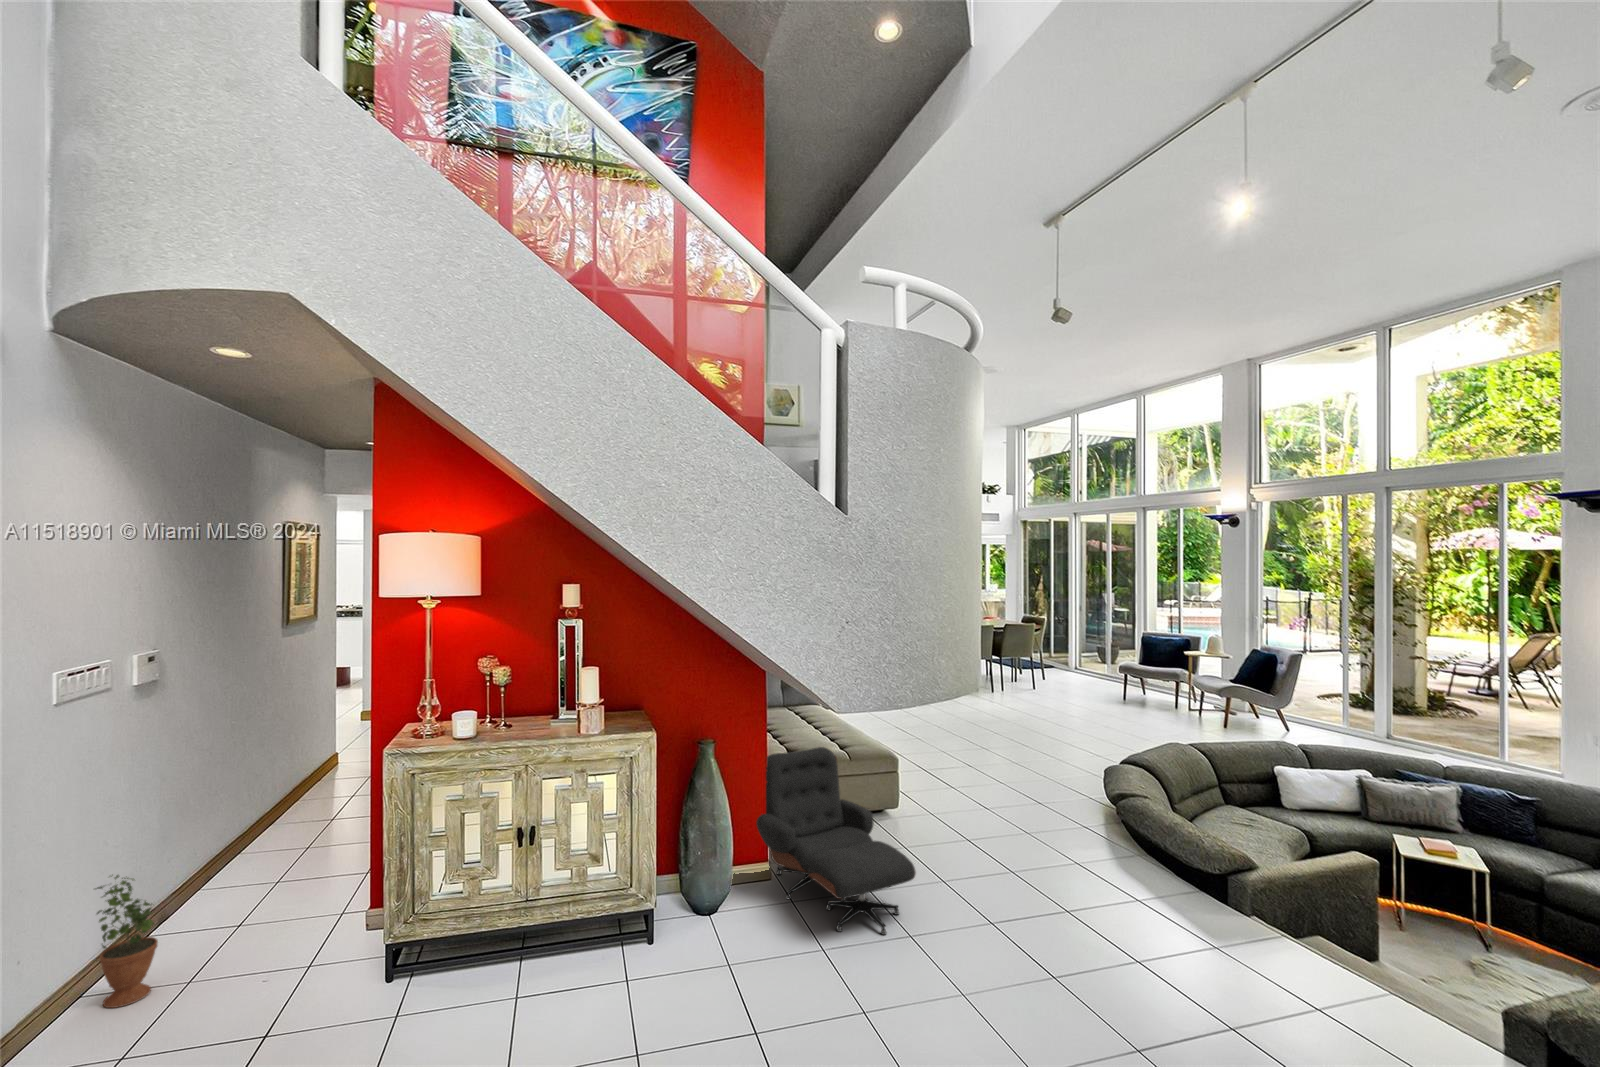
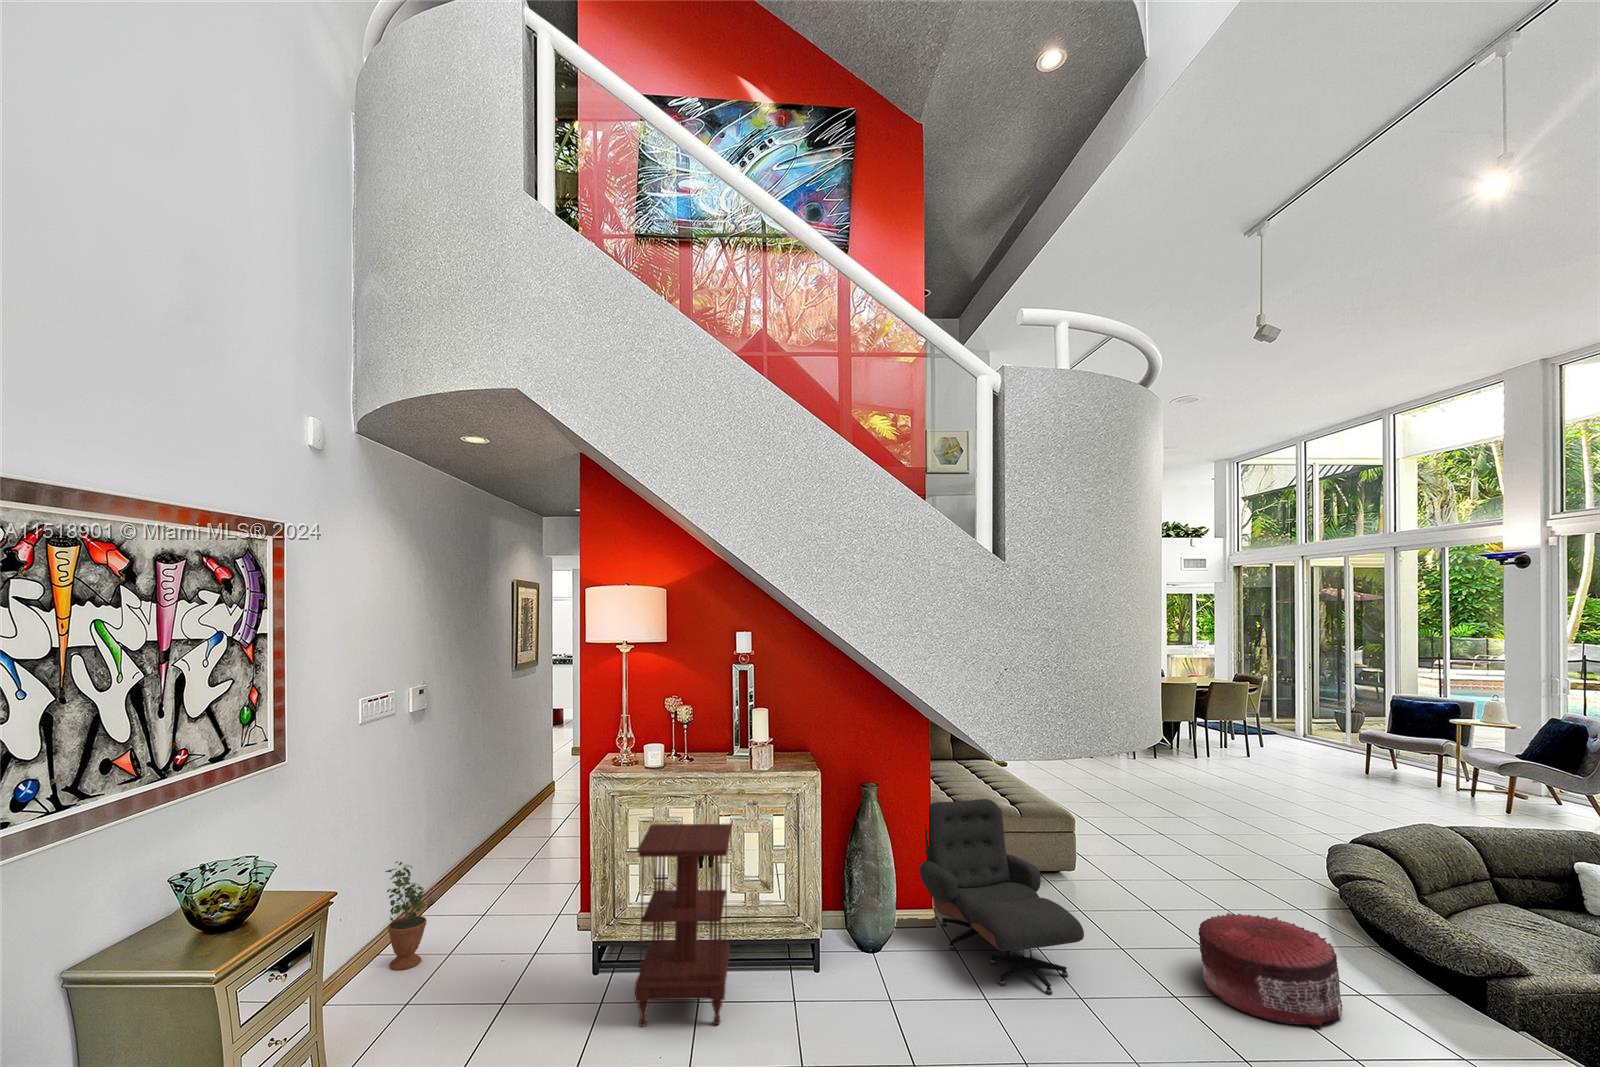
side table: none [438,796,558,1035] -> present [635,824,732,1027]
pouf: none [1015,838,1131,935] -> present [1199,913,1342,1026]

